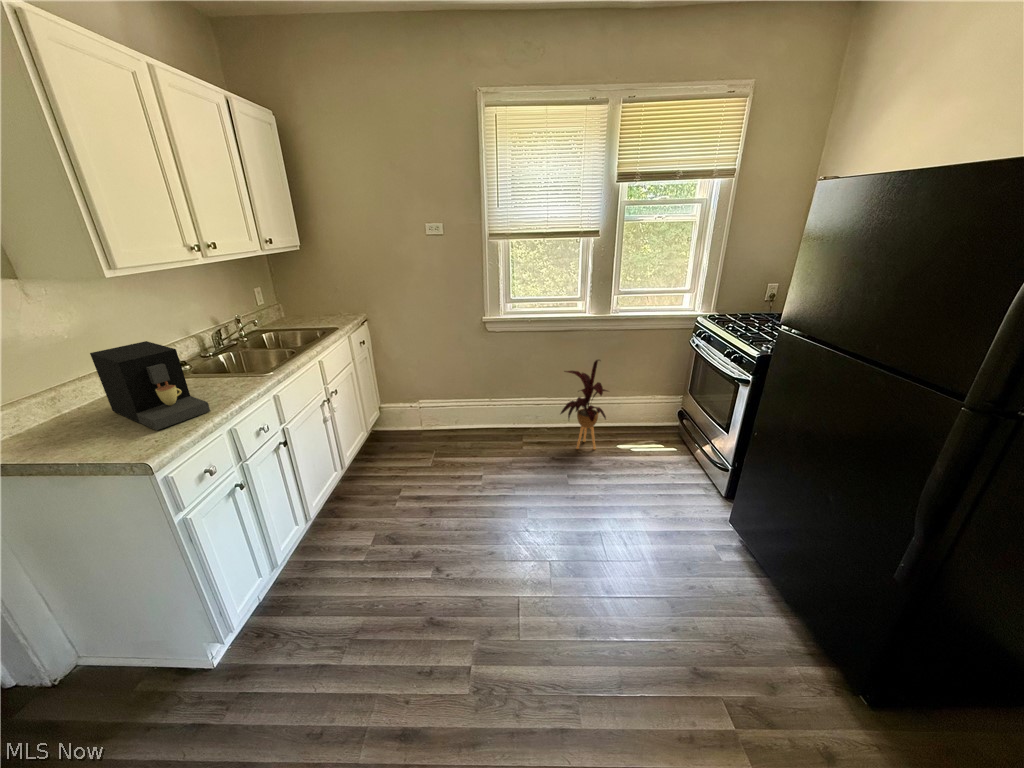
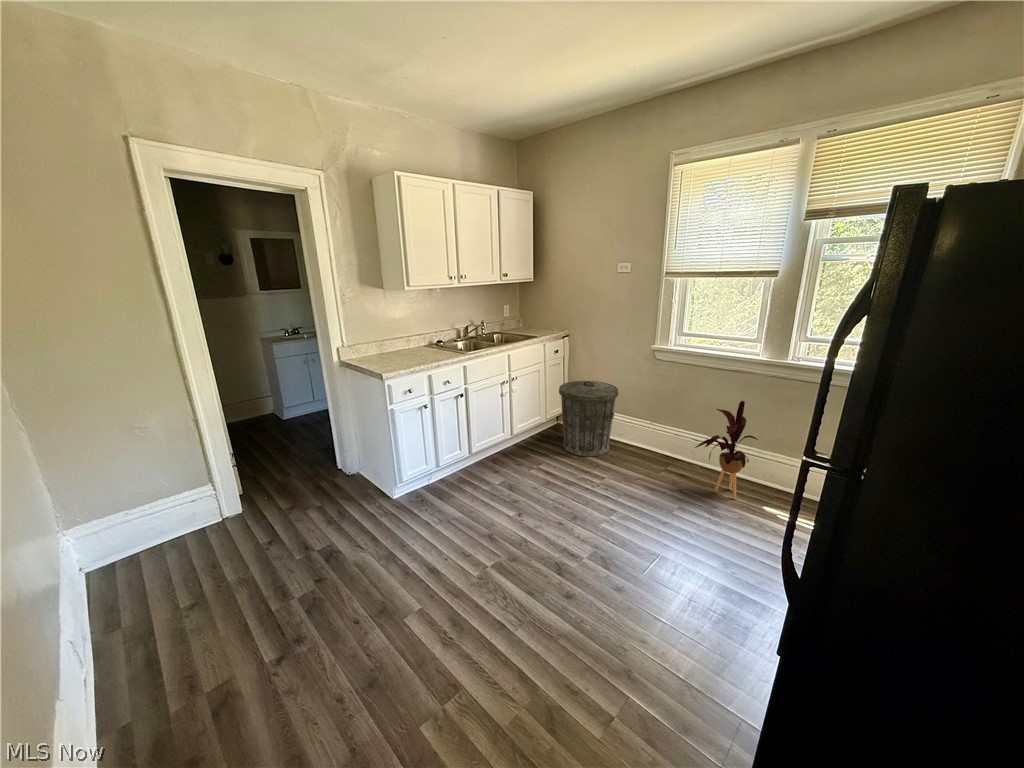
coffee maker: present [90,341,210,430] -> none [393,323,423,364]
trash can: none [388,368,461,462] -> present [559,381,618,457]

